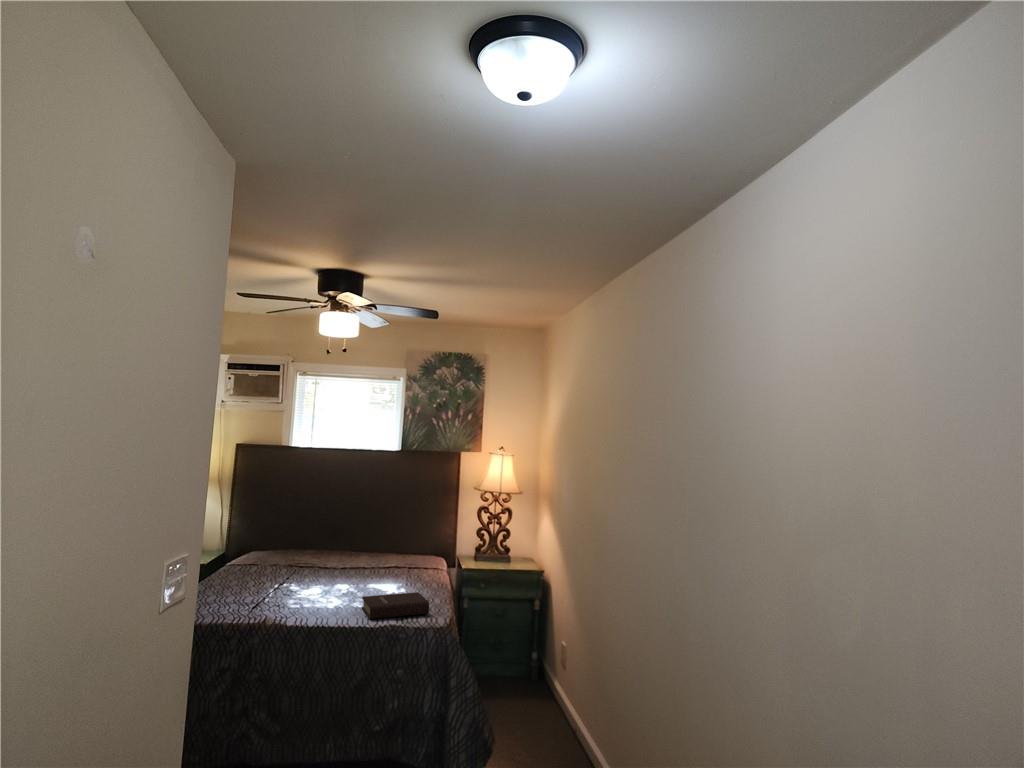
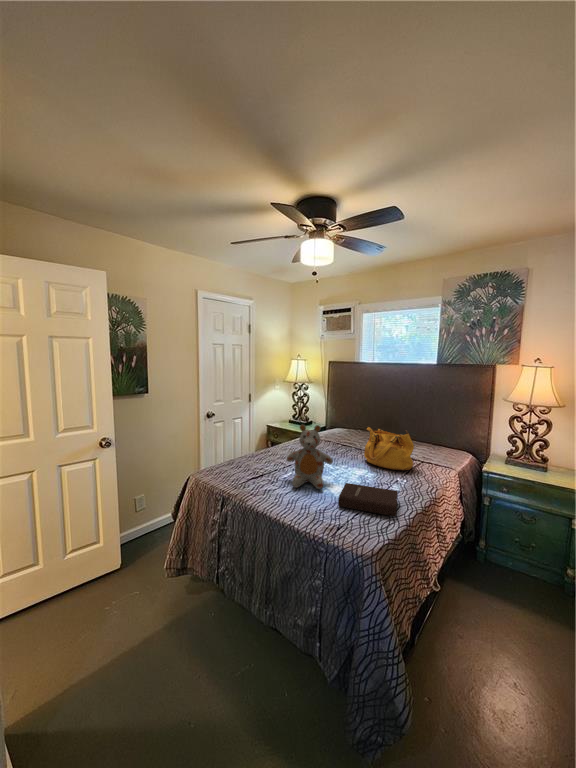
handbag: none [344,531,406,581] -> present [364,427,414,470]
stuffed bear: none [277,533,337,616] -> present [287,425,333,489]

